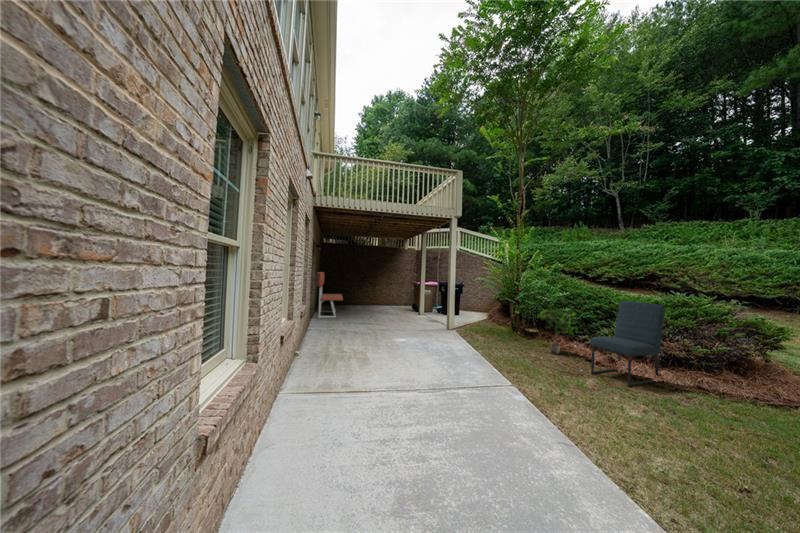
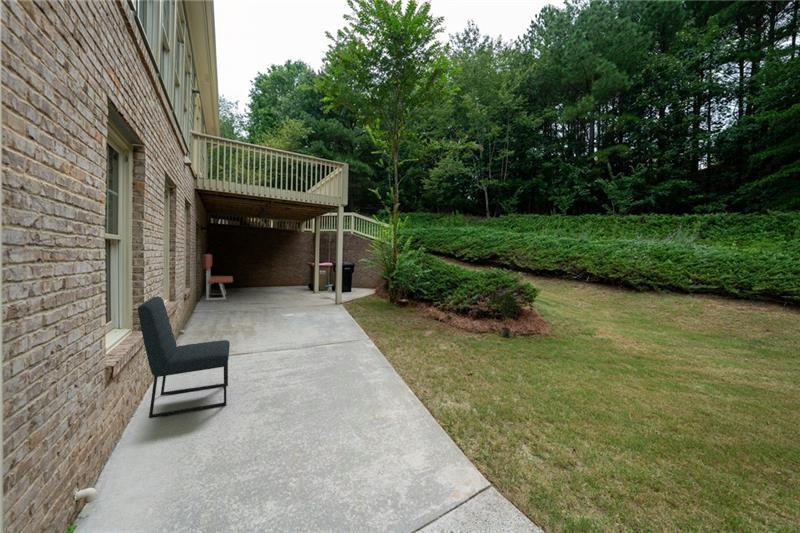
chair: present [590,301,665,387] -> present [138,296,230,418]
potted plant: present [537,309,578,354] -> present [489,293,520,337]

